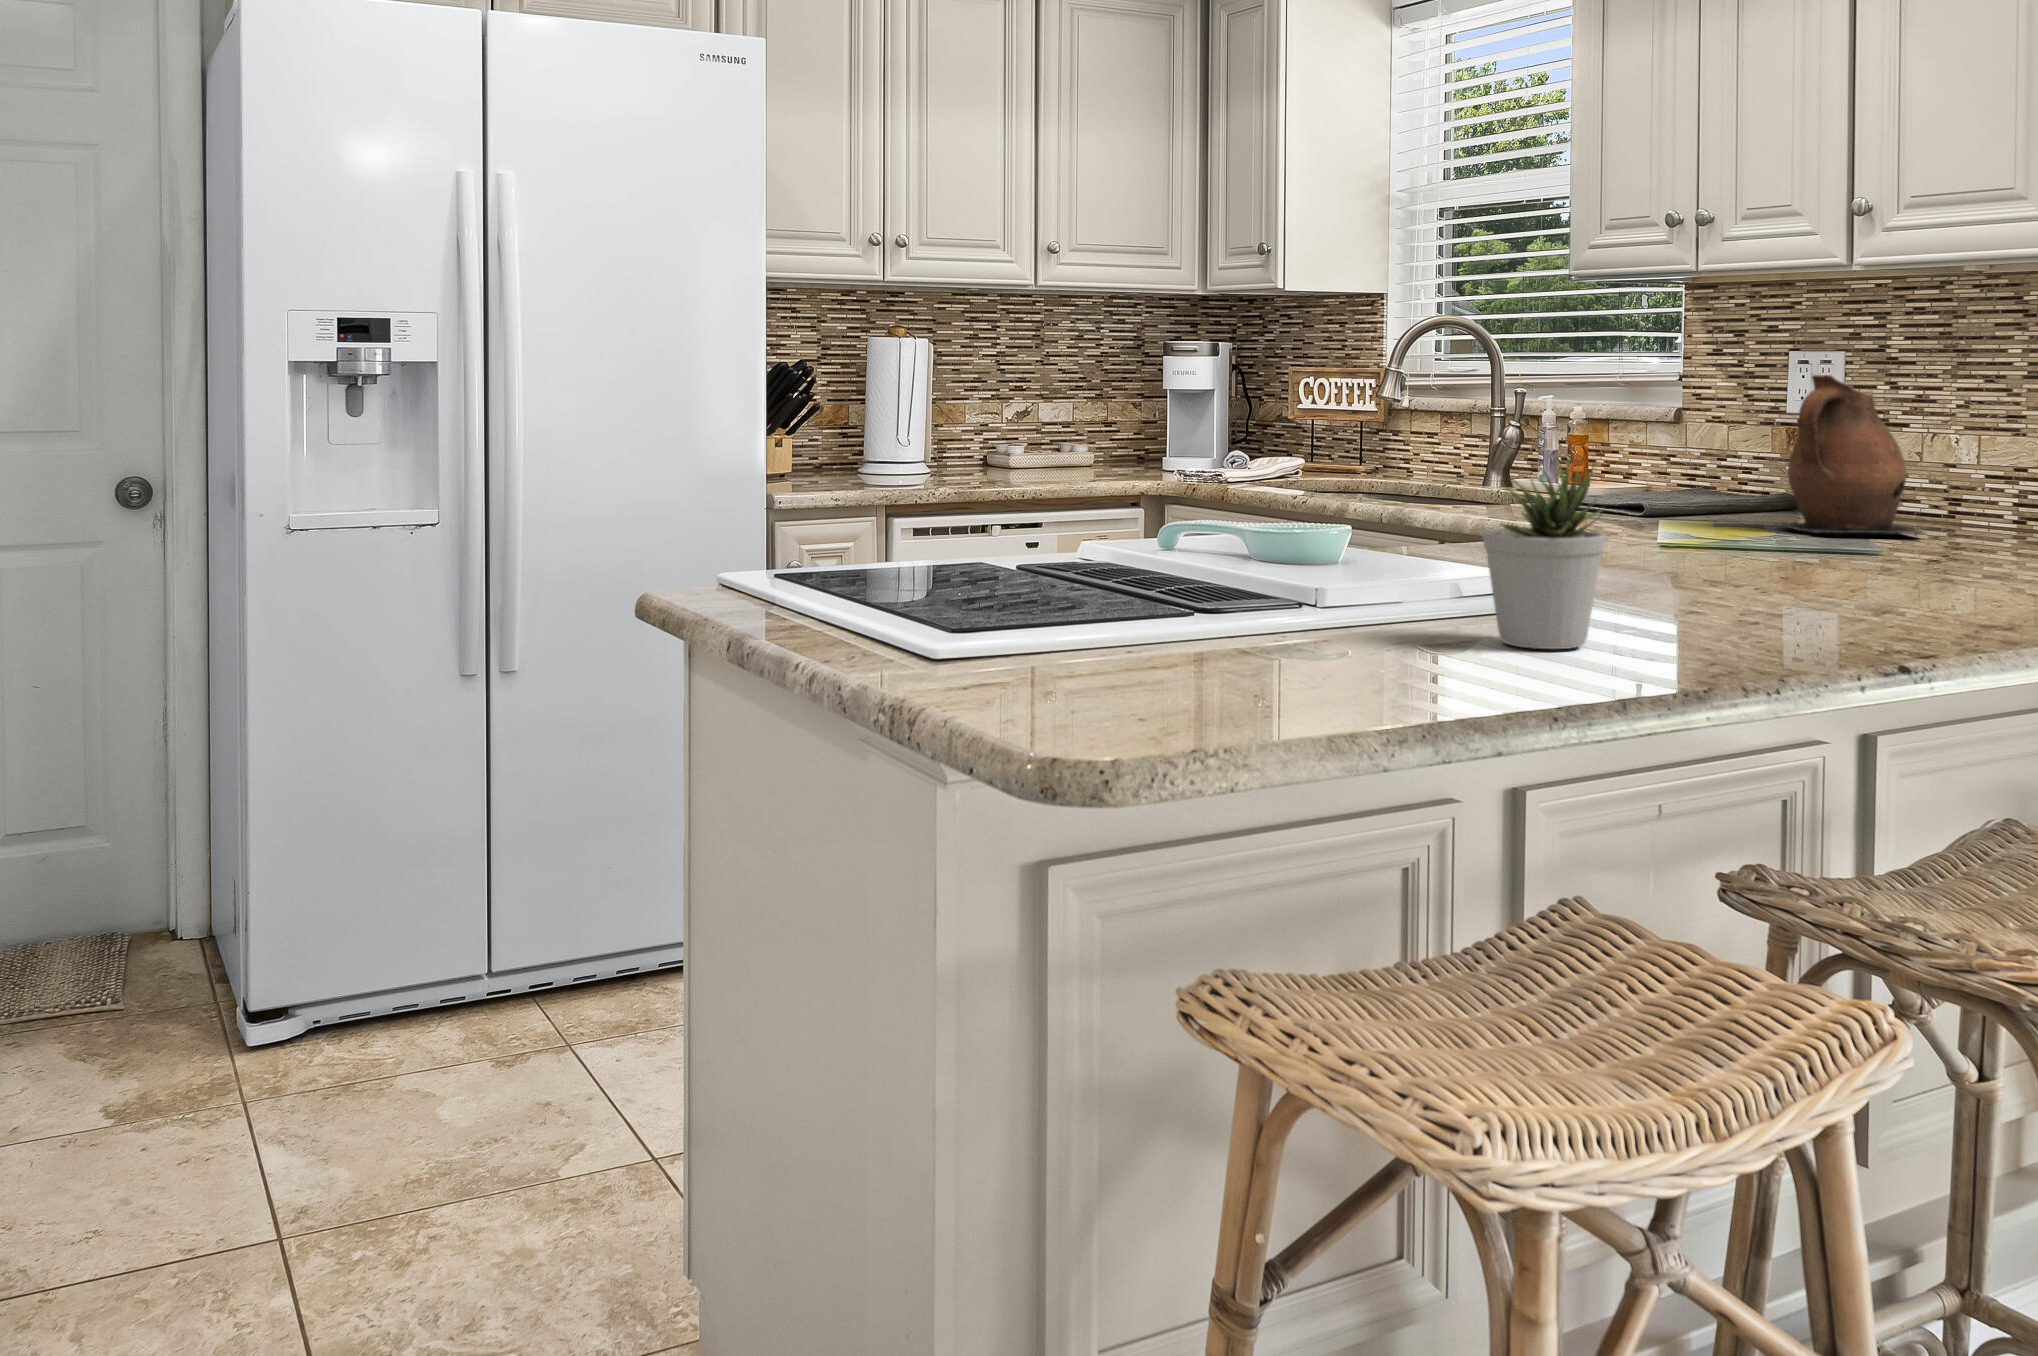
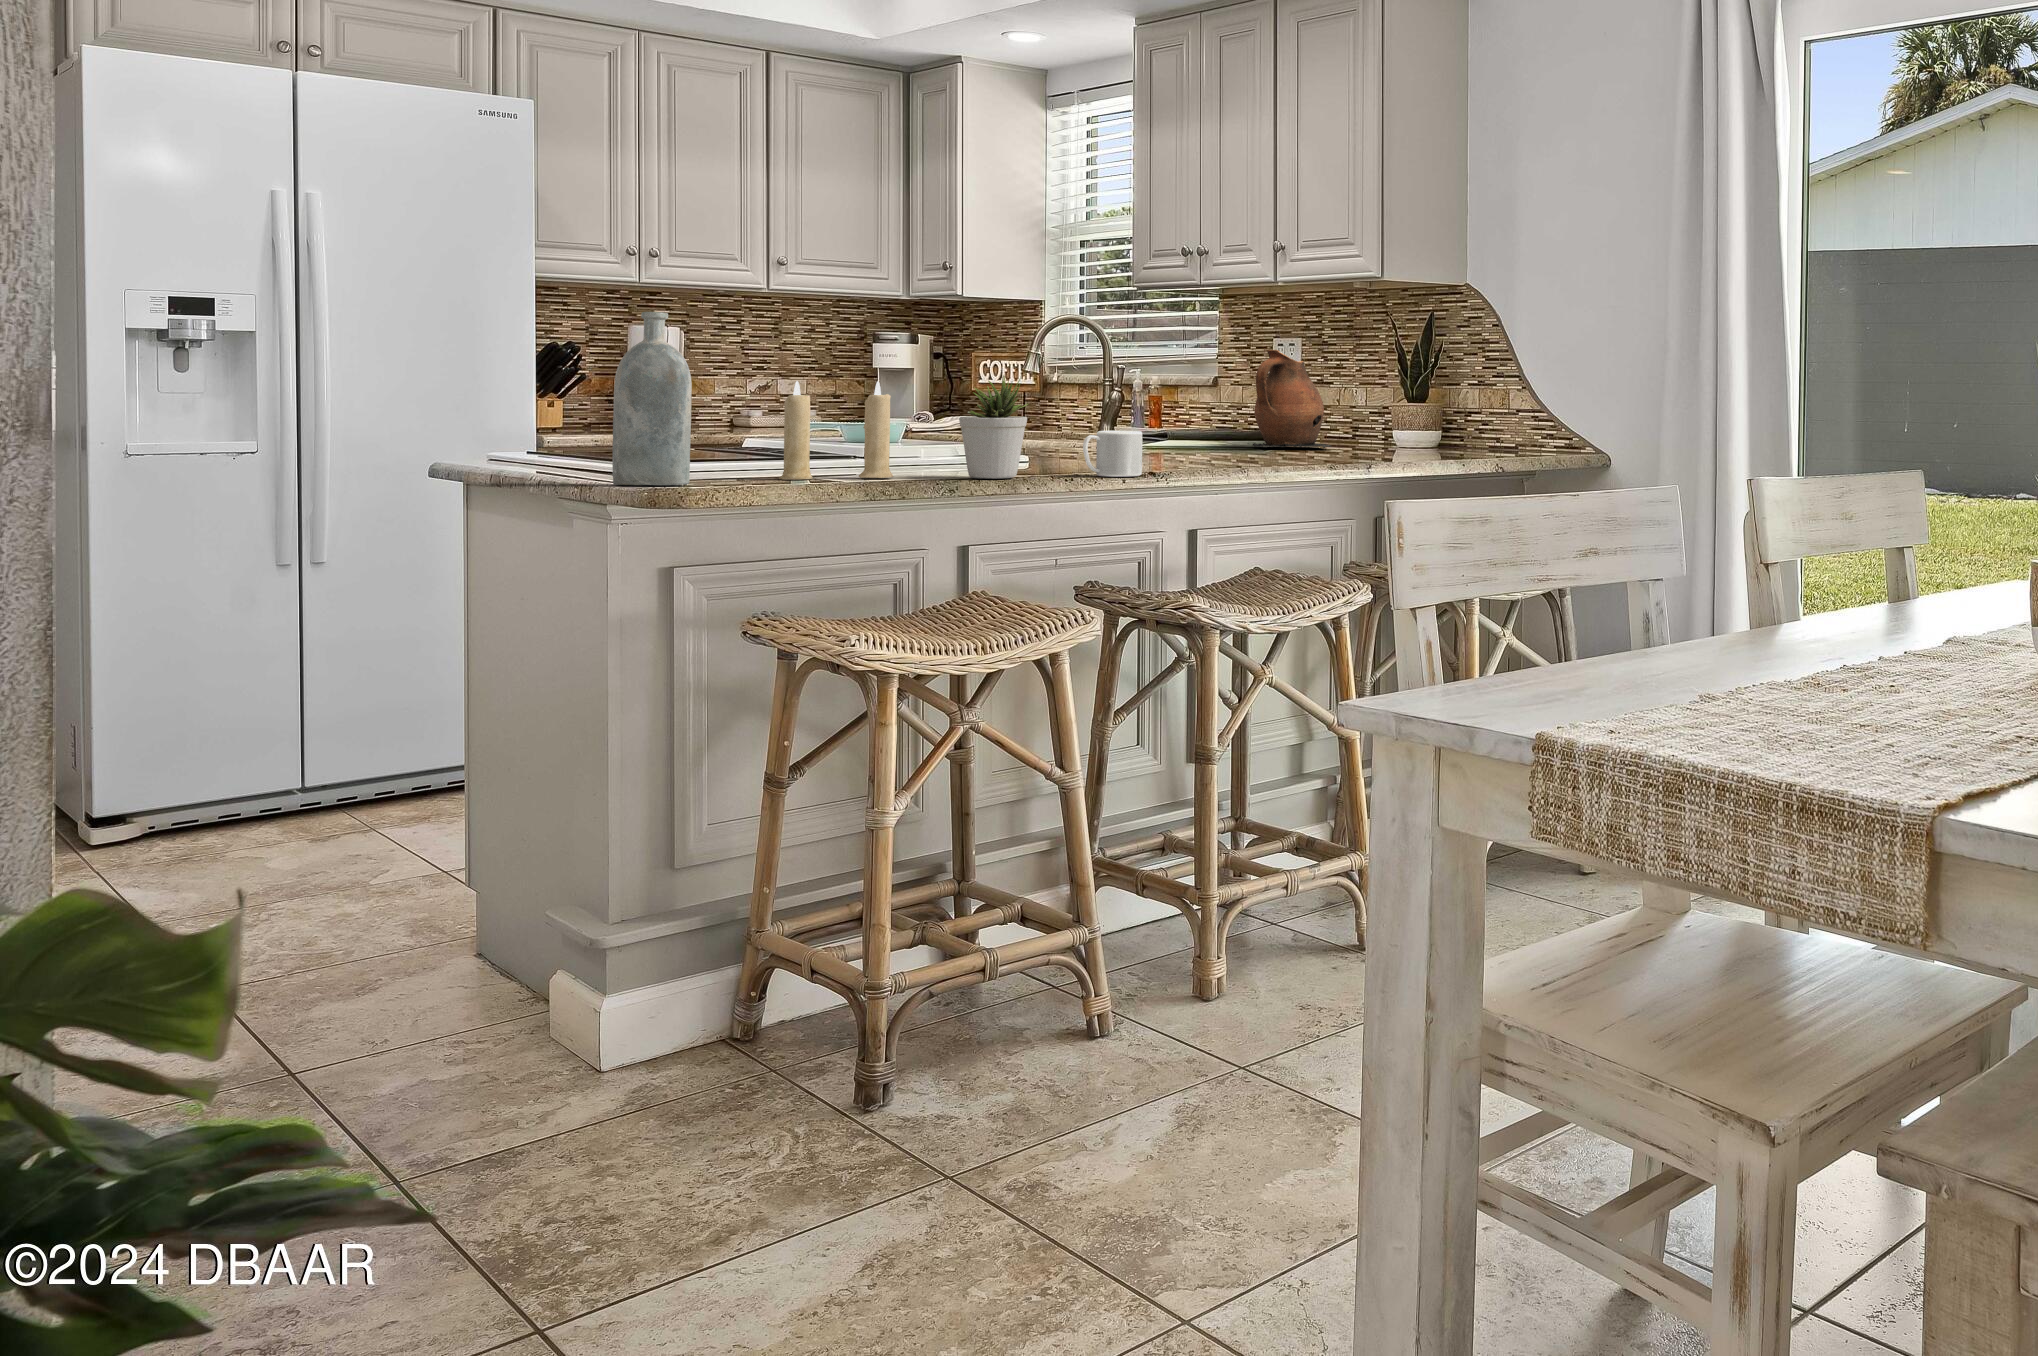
bottle: none [928,354,1058,672] -> present [612,312,692,485]
candle: none [1183,463,1373,648] -> present [779,381,893,480]
mug: none [1693,552,1799,643] -> present [1083,431,1142,477]

